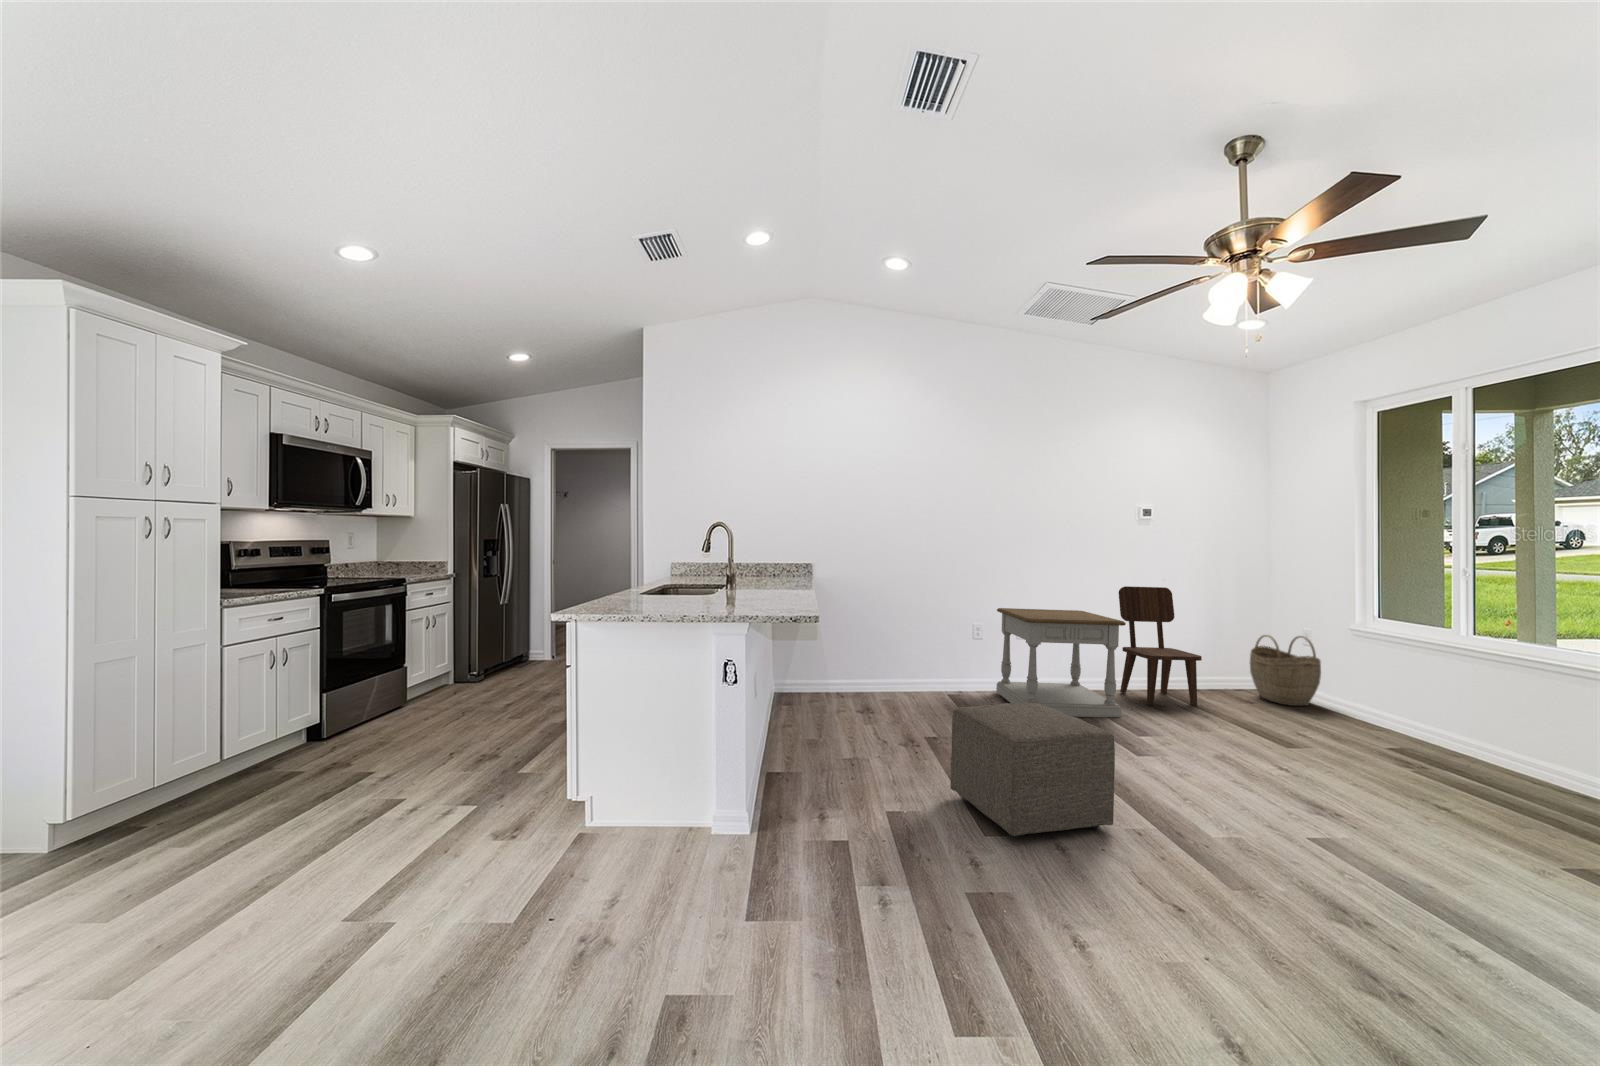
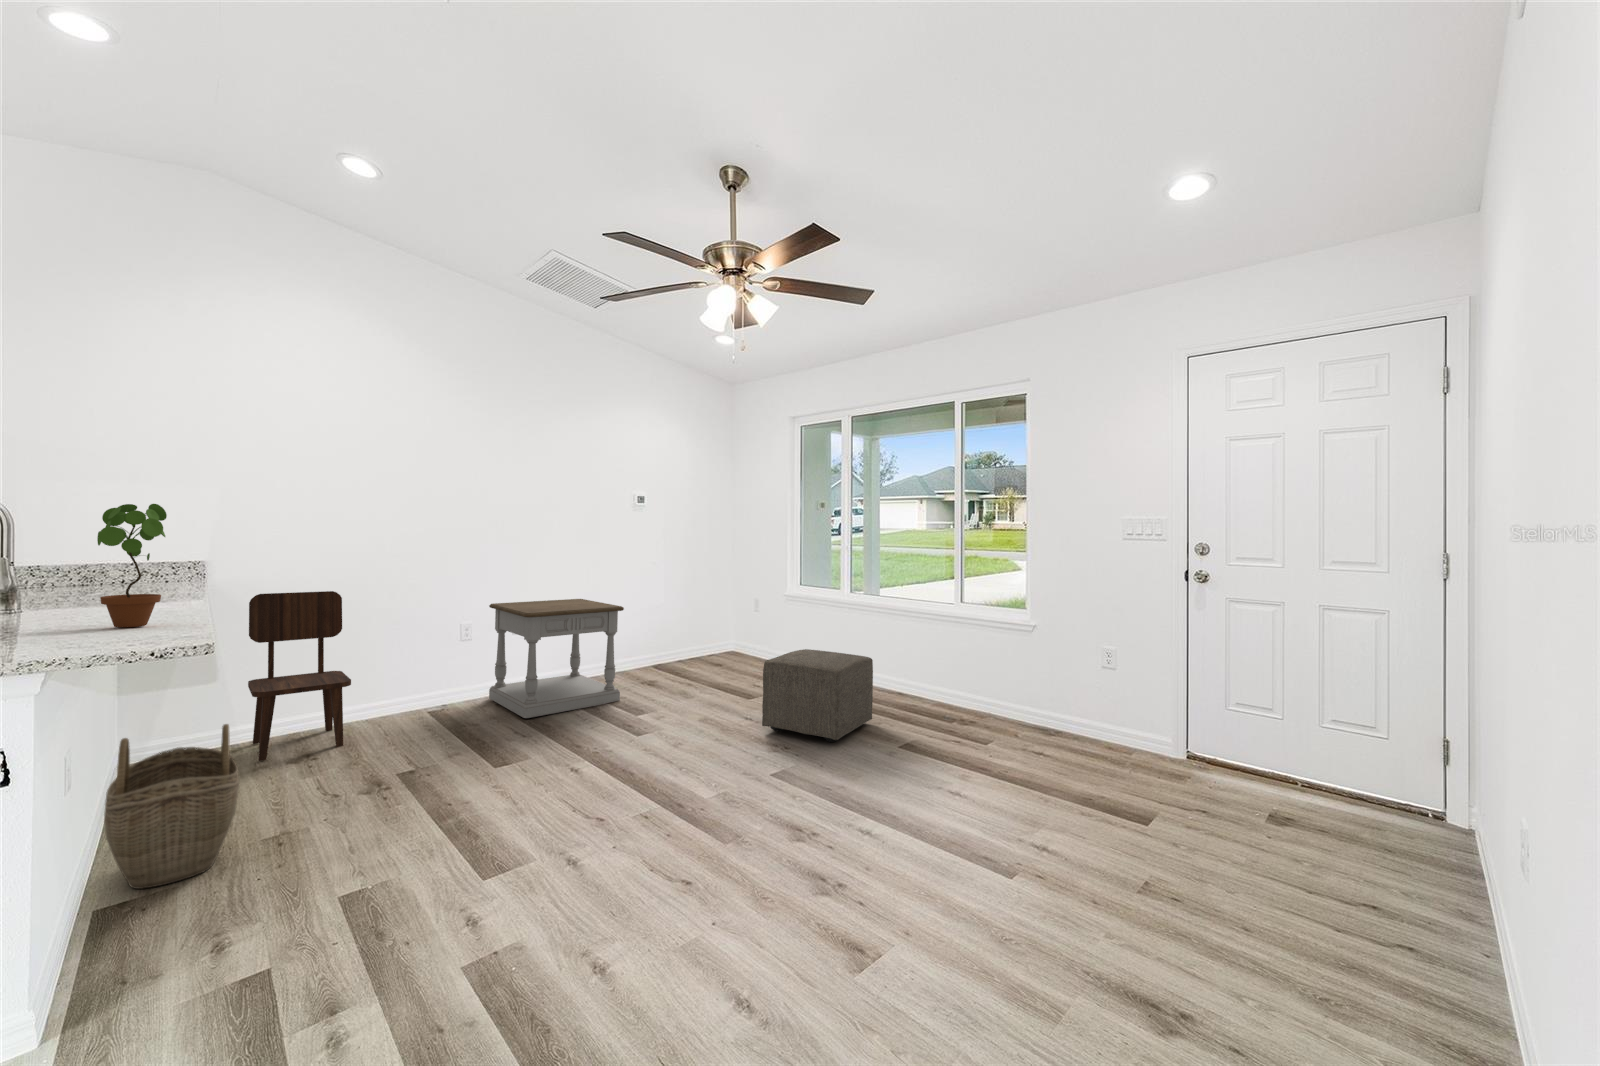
potted plant: none [769,523,798,600] -> present [97,504,167,628]
dining chair: present [1119,586,1202,705] -> present [248,591,351,761]
woven basket: present [1250,635,1321,706] -> present [104,724,239,889]
ottoman: present [950,703,1115,838] -> present [762,649,873,742]

